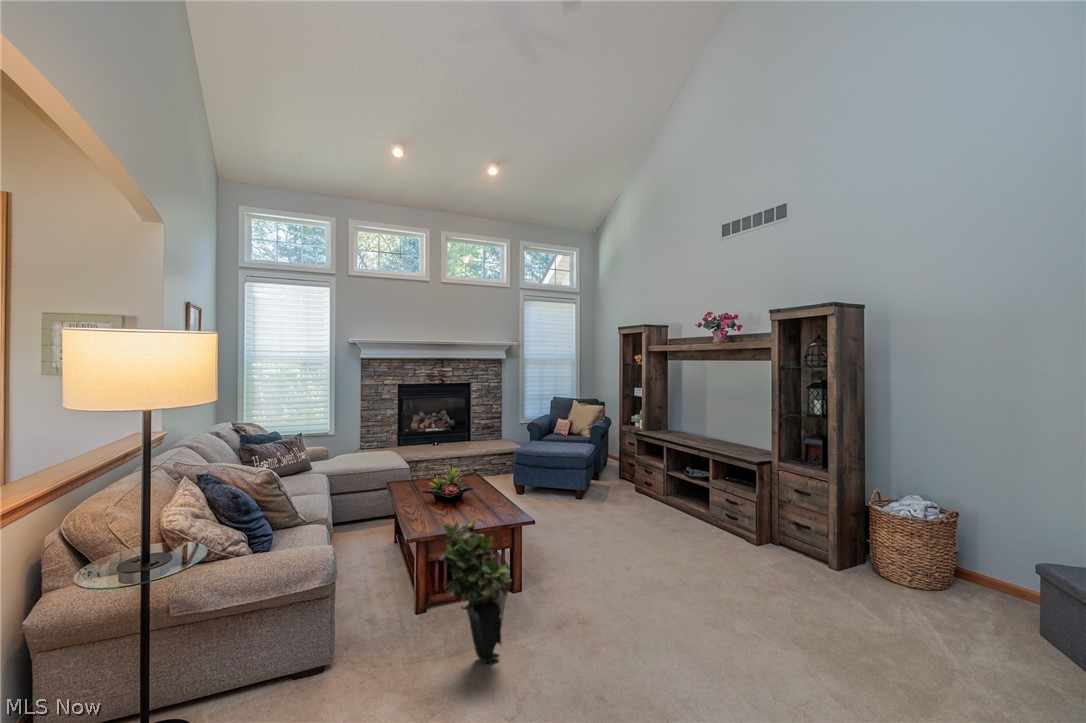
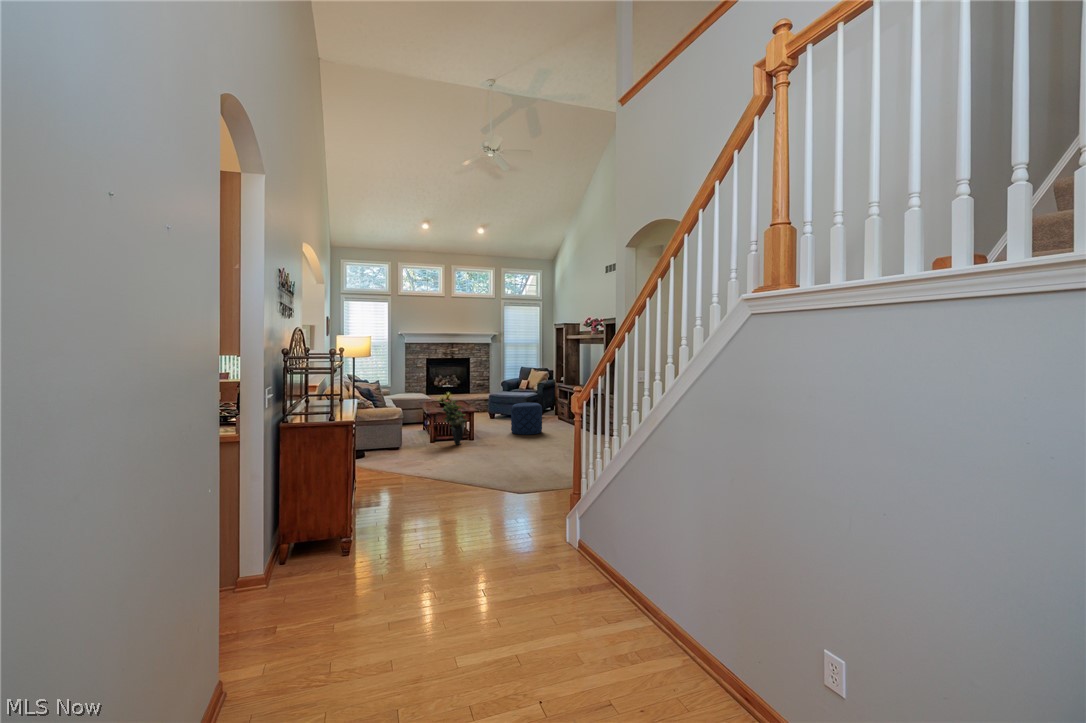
pouf: none [590,491,662,577] -> present [511,403,542,435]

